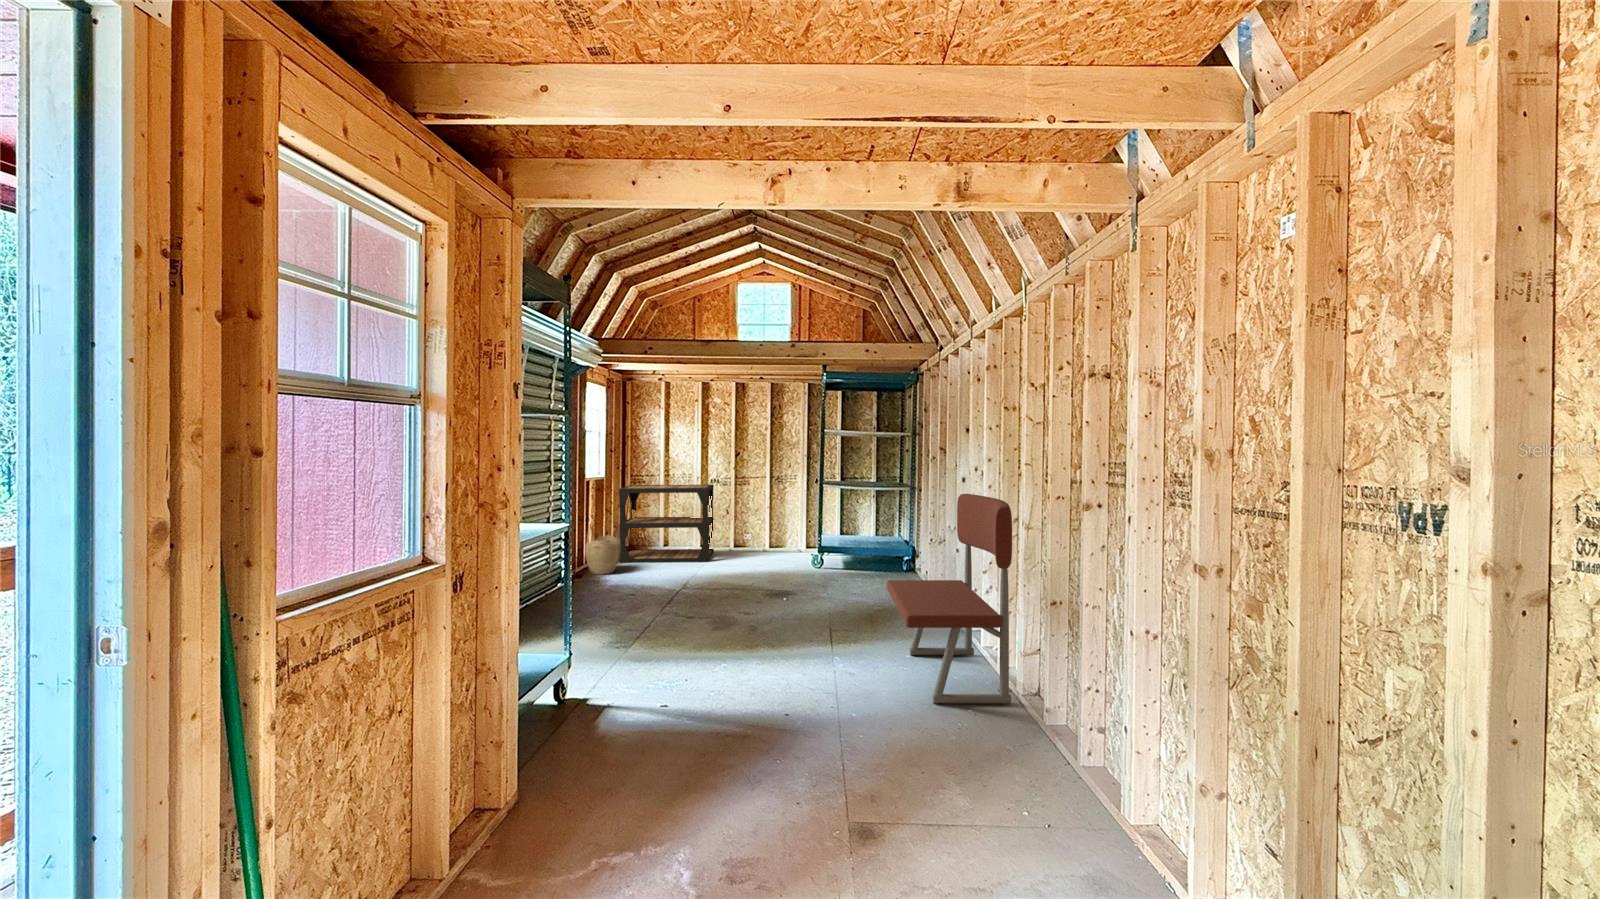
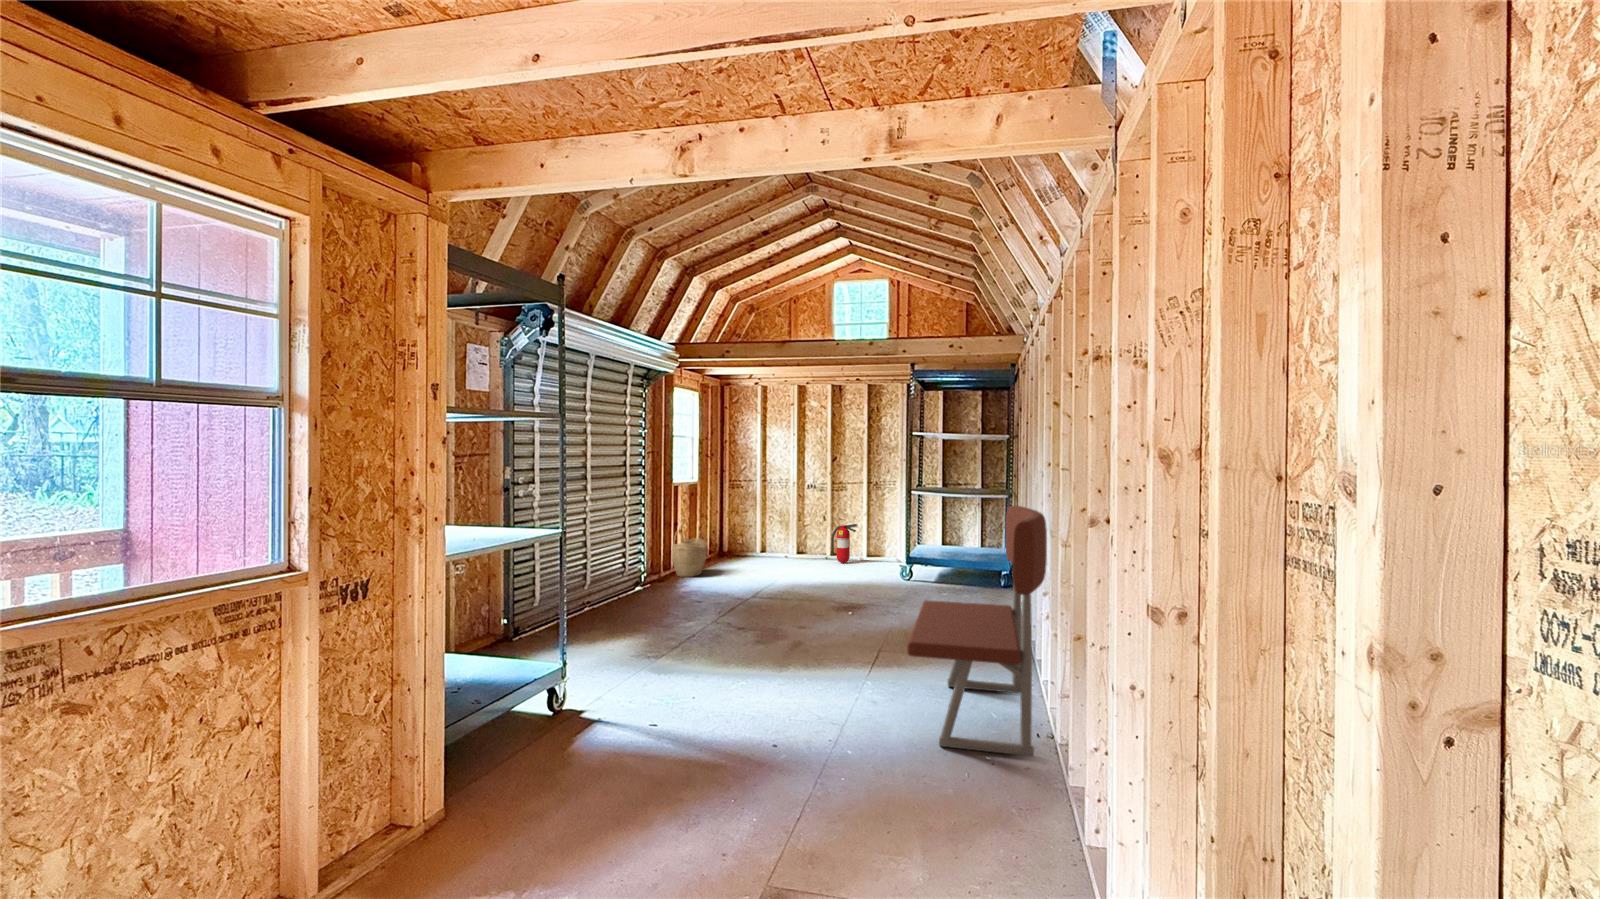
shelving unit: present [619,485,714,563] -> none [711,489,809,570]
fire extinguisher: none [736,515,762,553] -> present [831,524,857,563]

